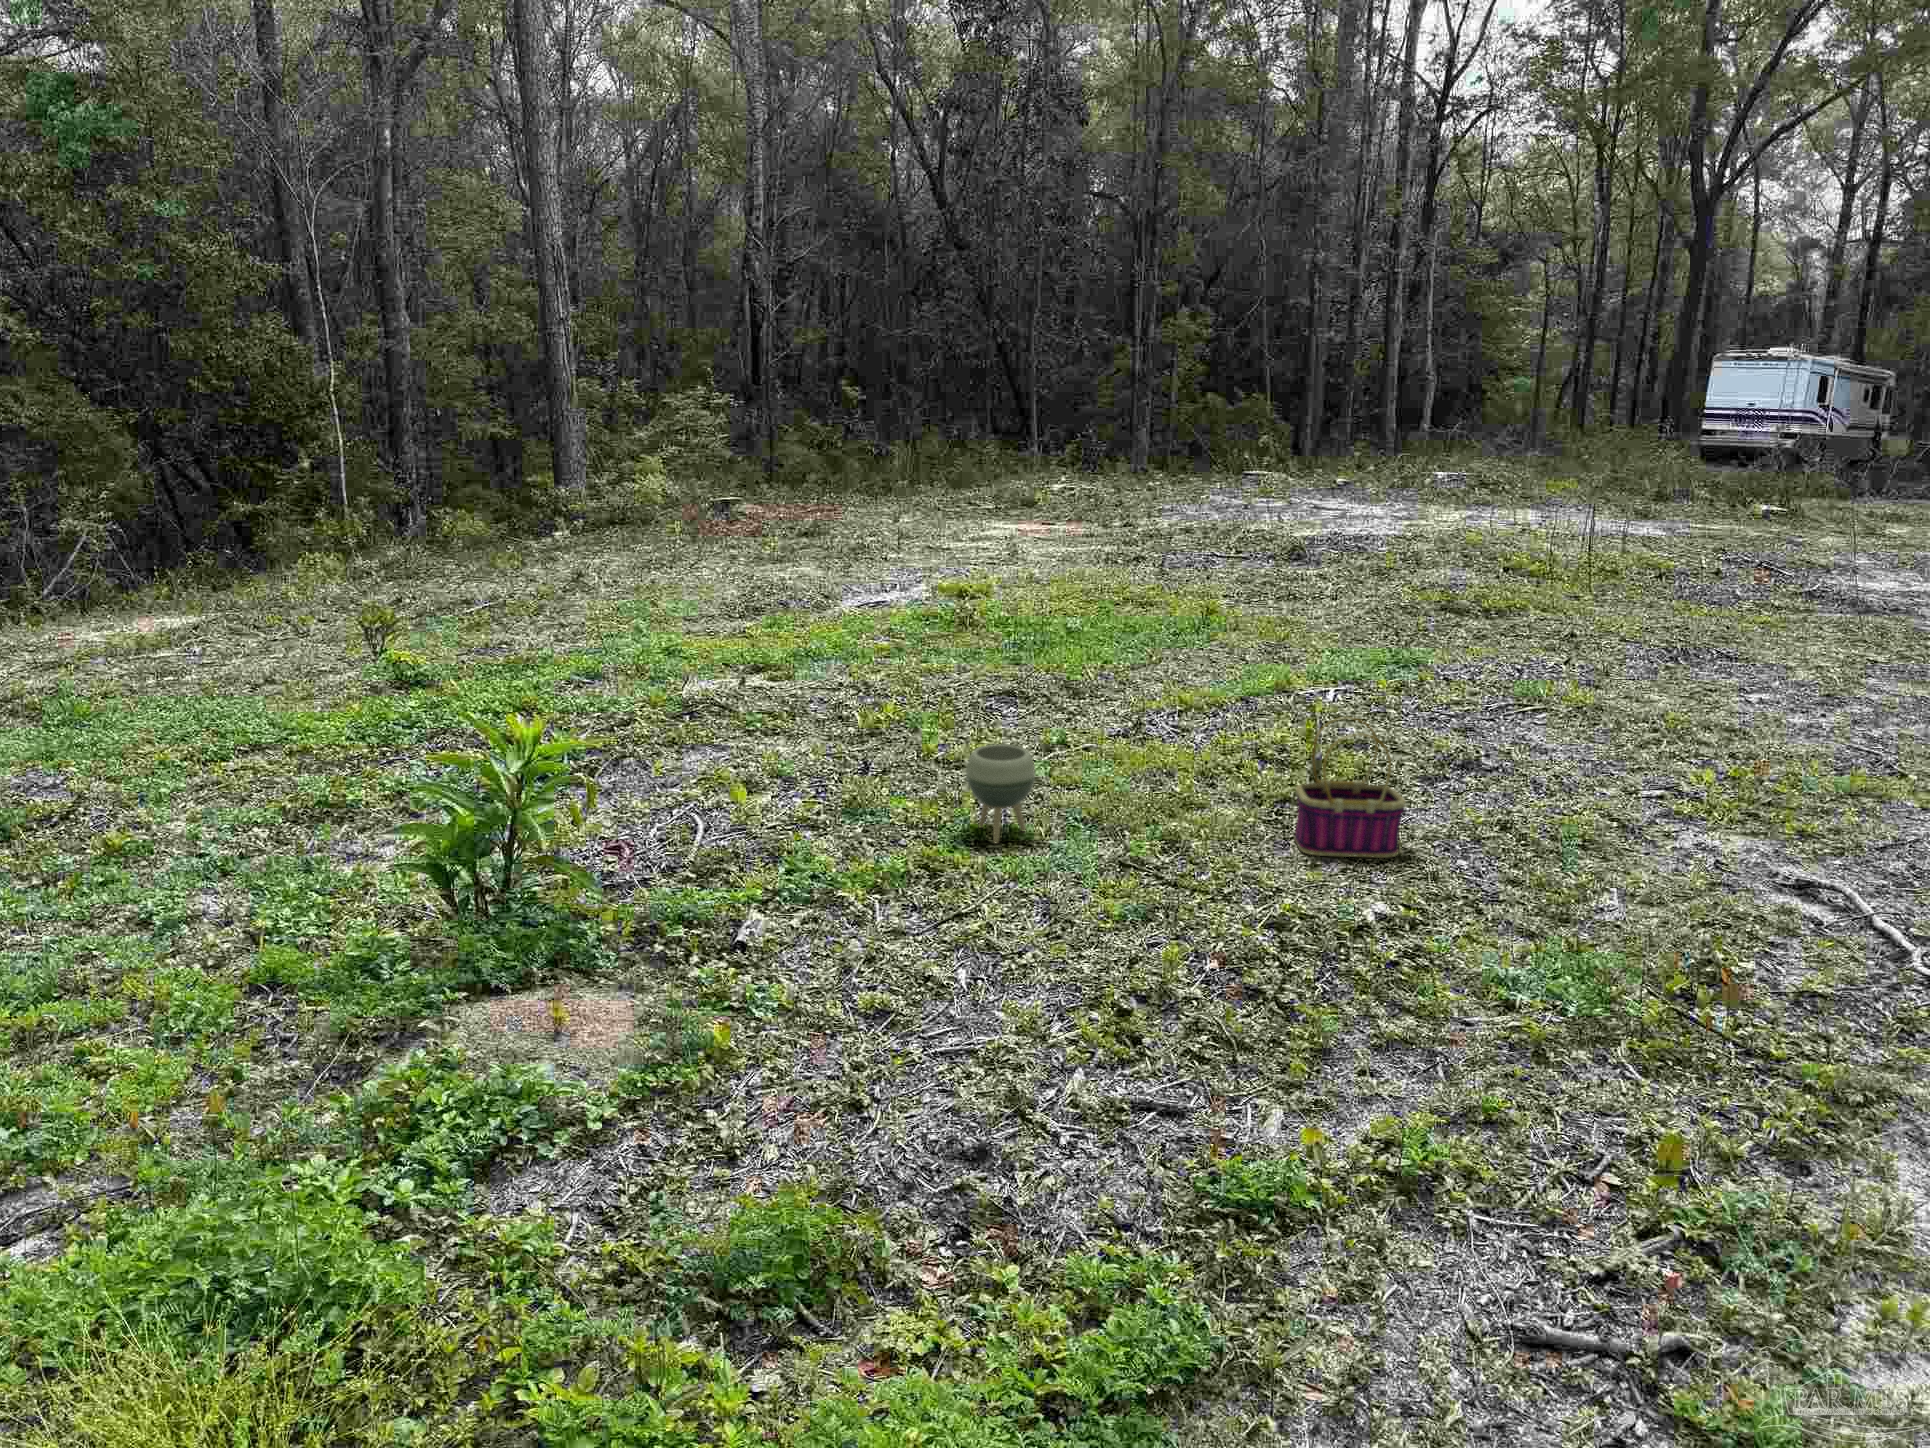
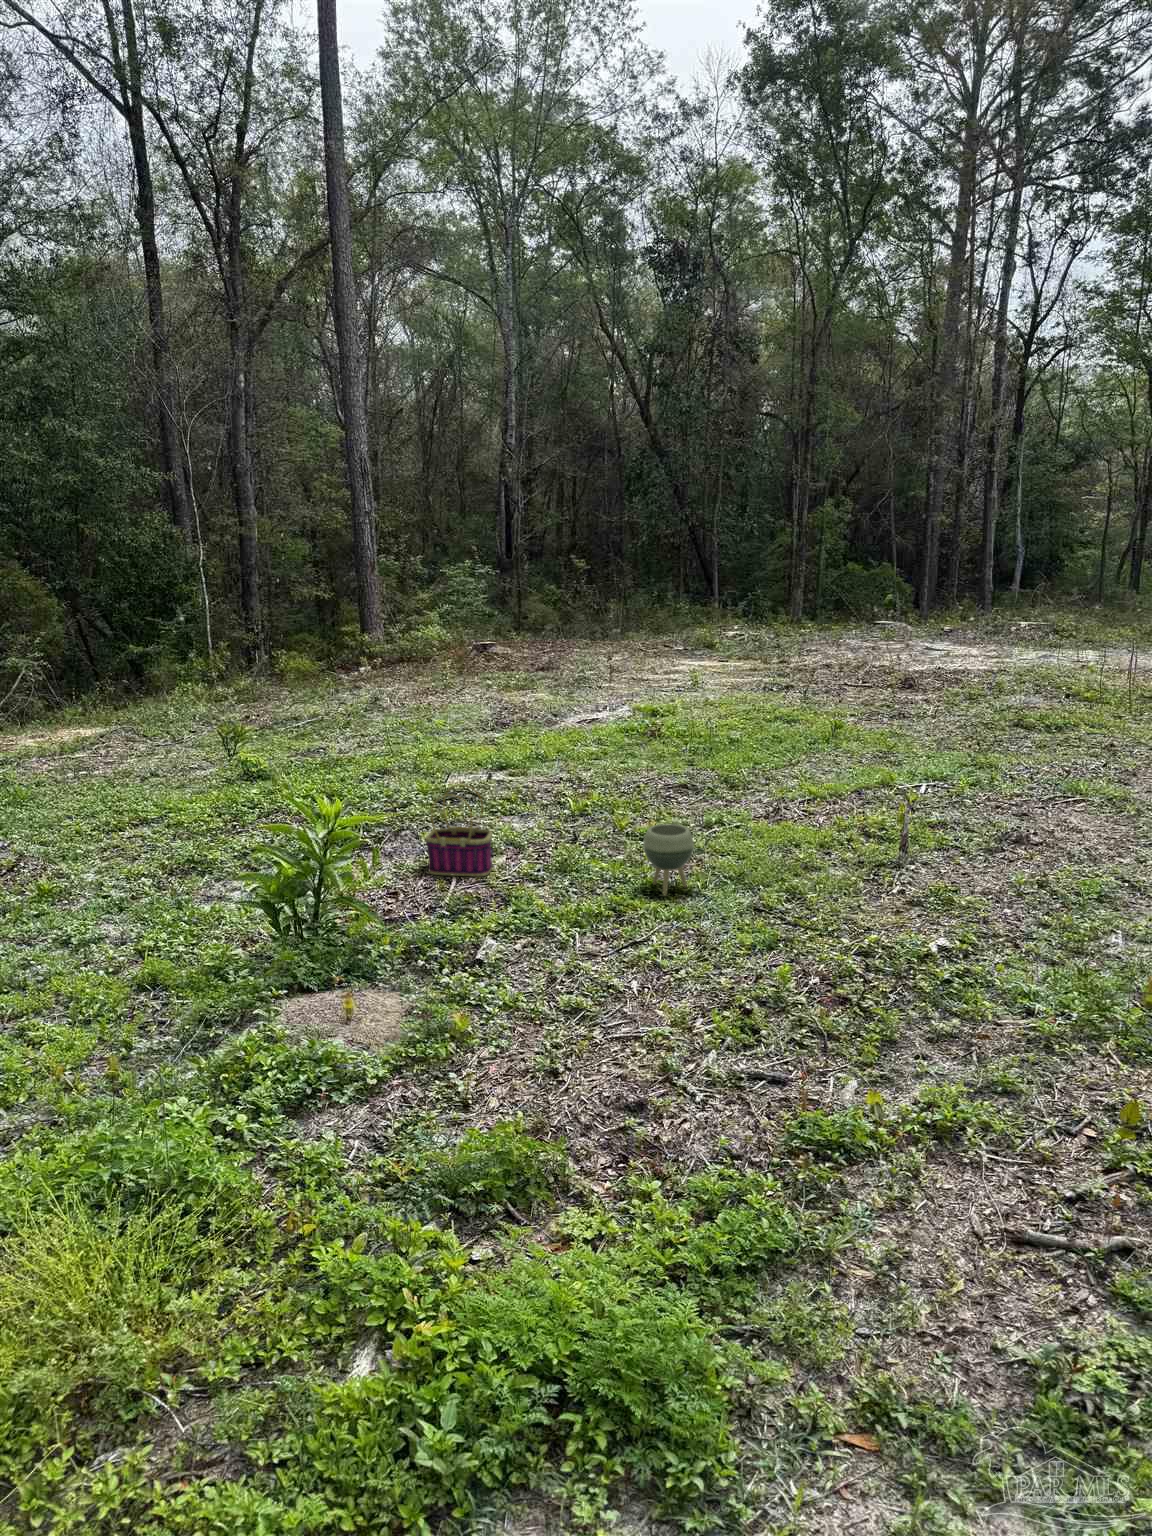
basket: present [1295,717,1406,858] -> present [425,784,492,876]

